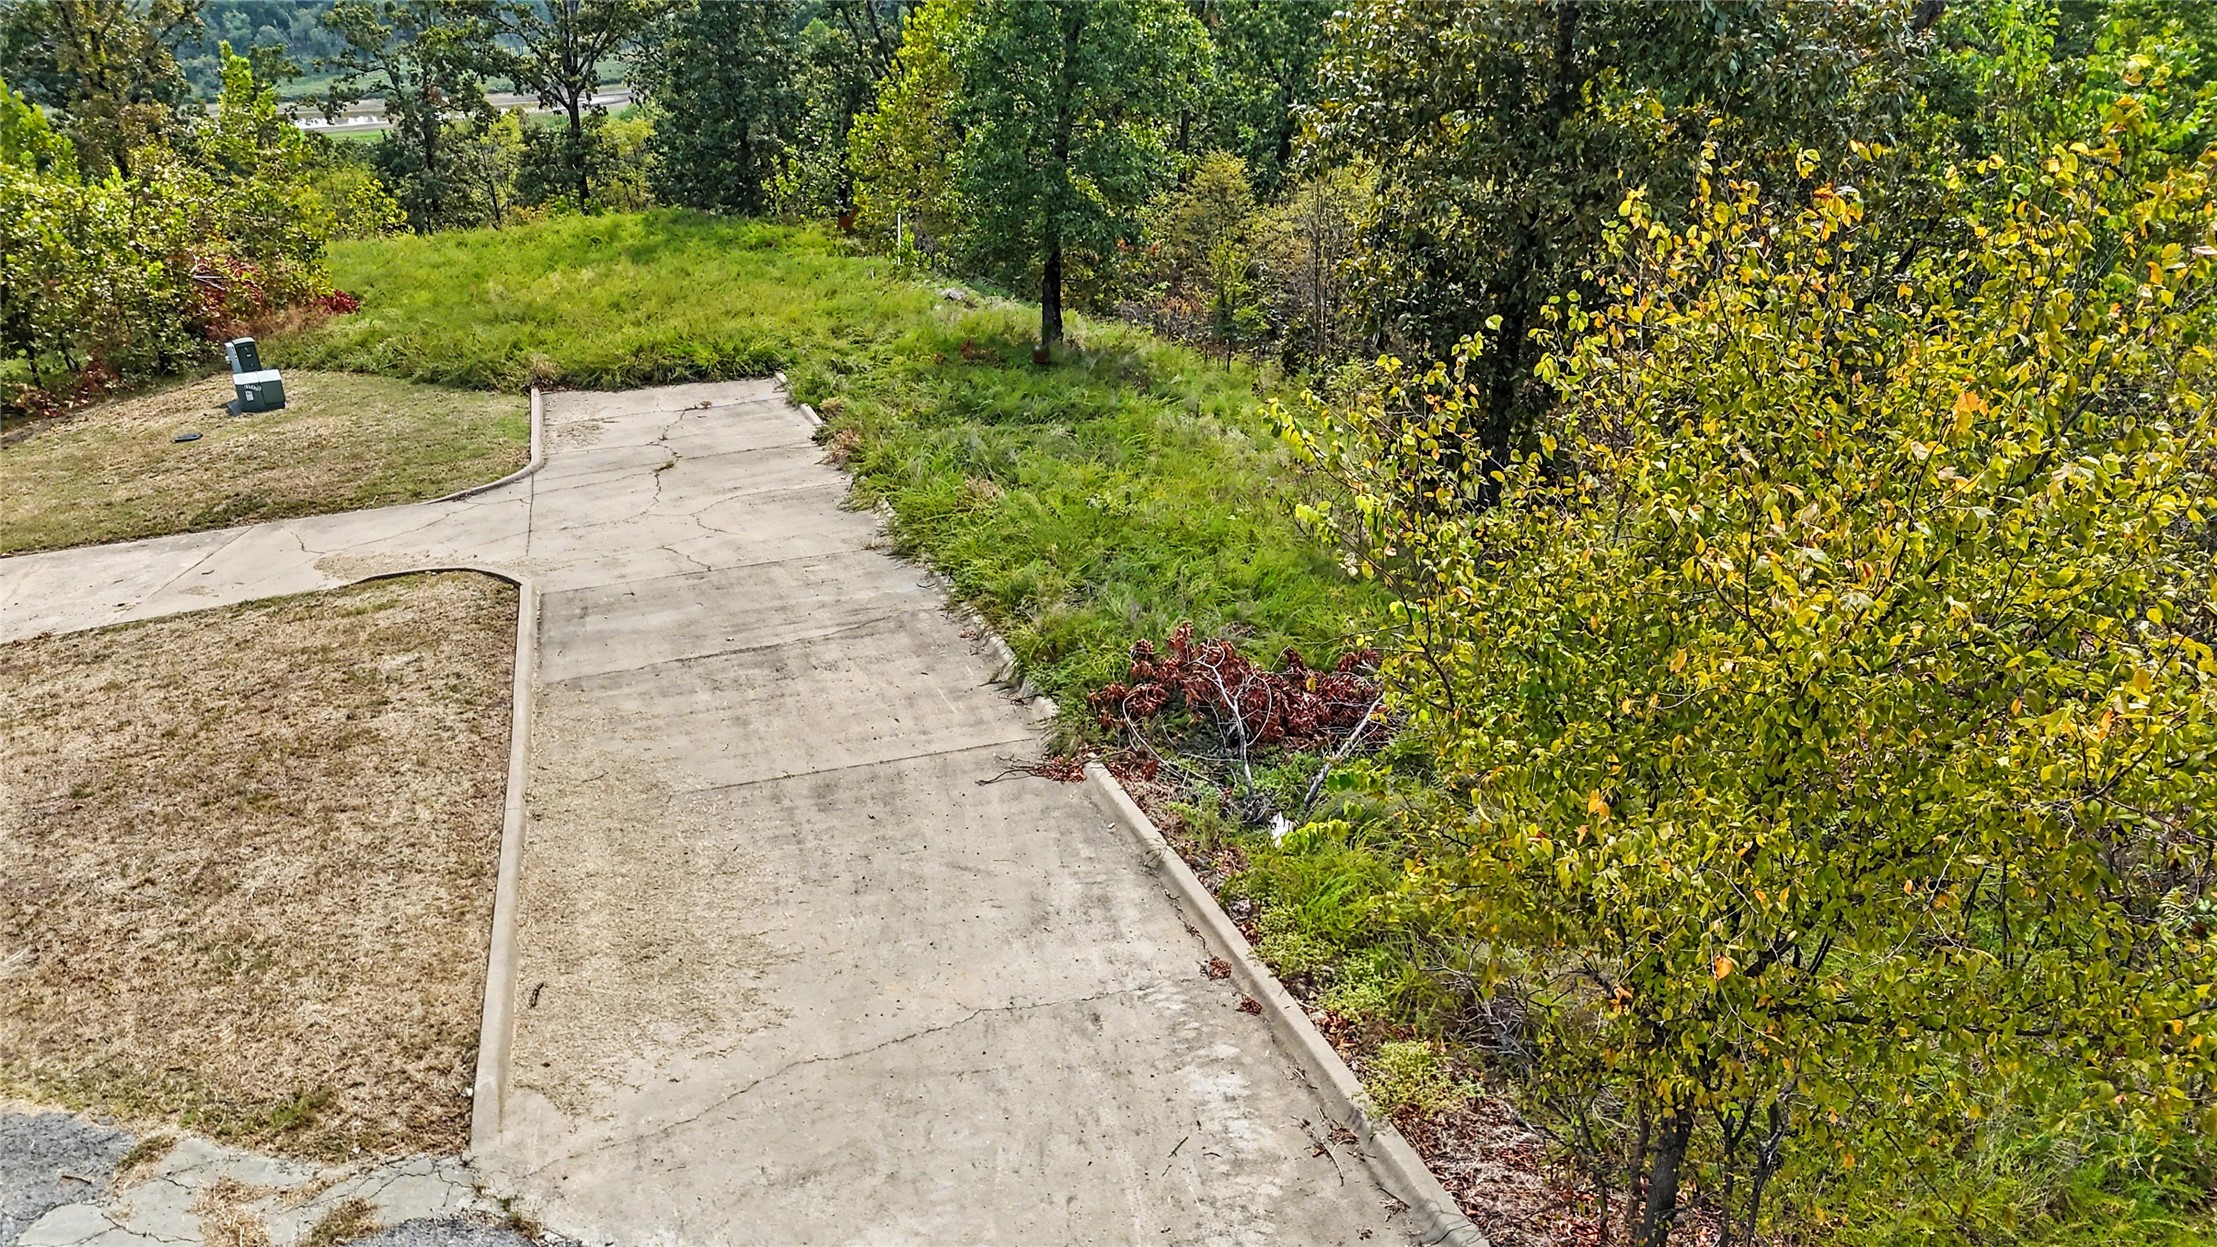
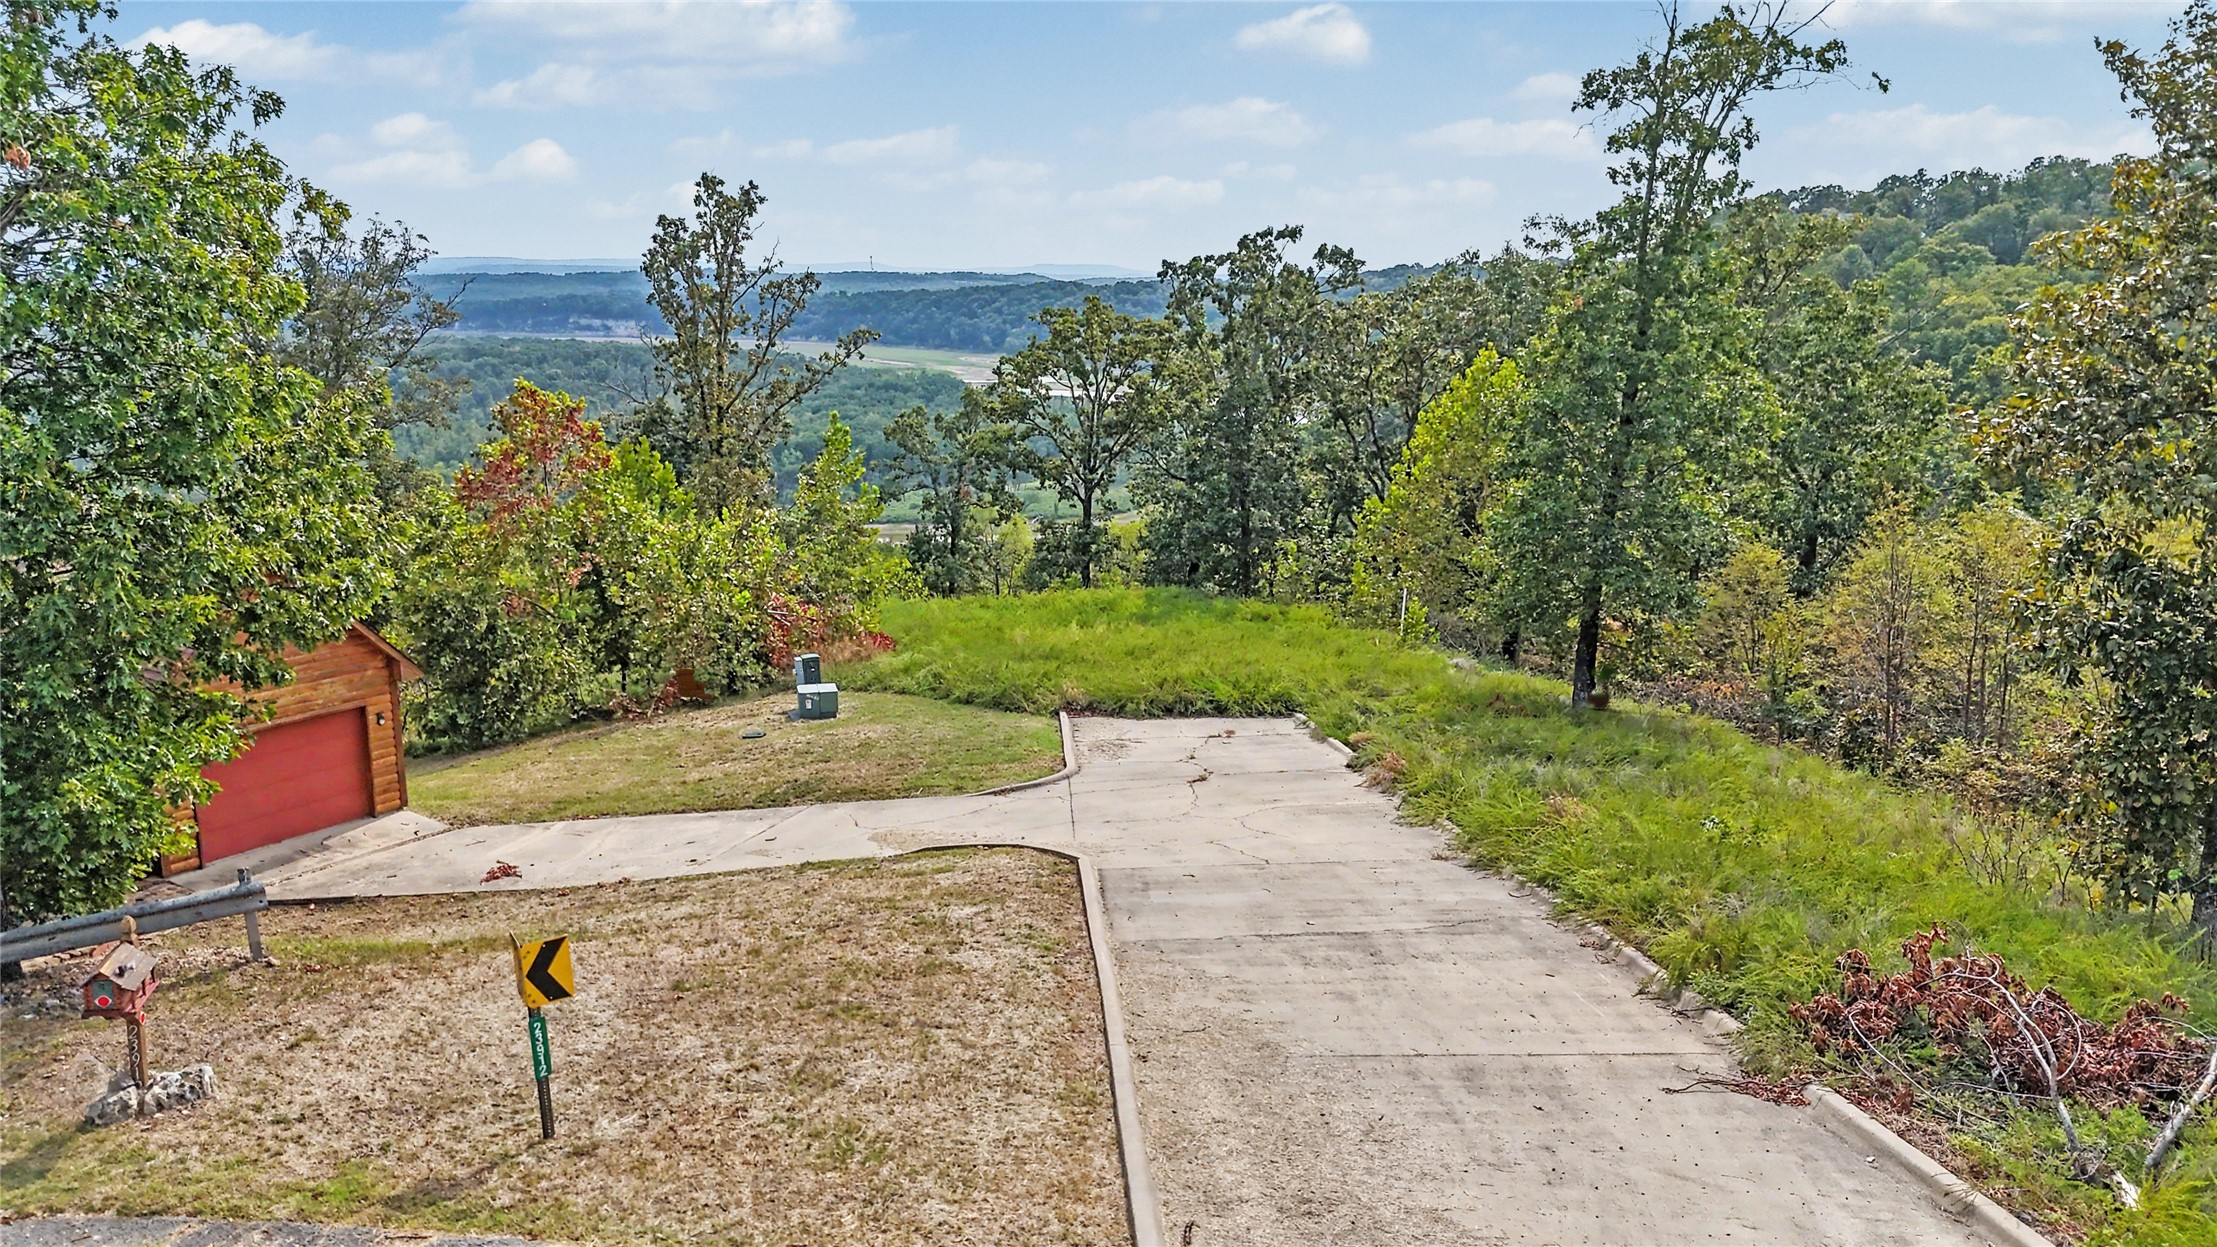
lounge chair: present [822,206,857,233] -> present [676,669,712,708]

